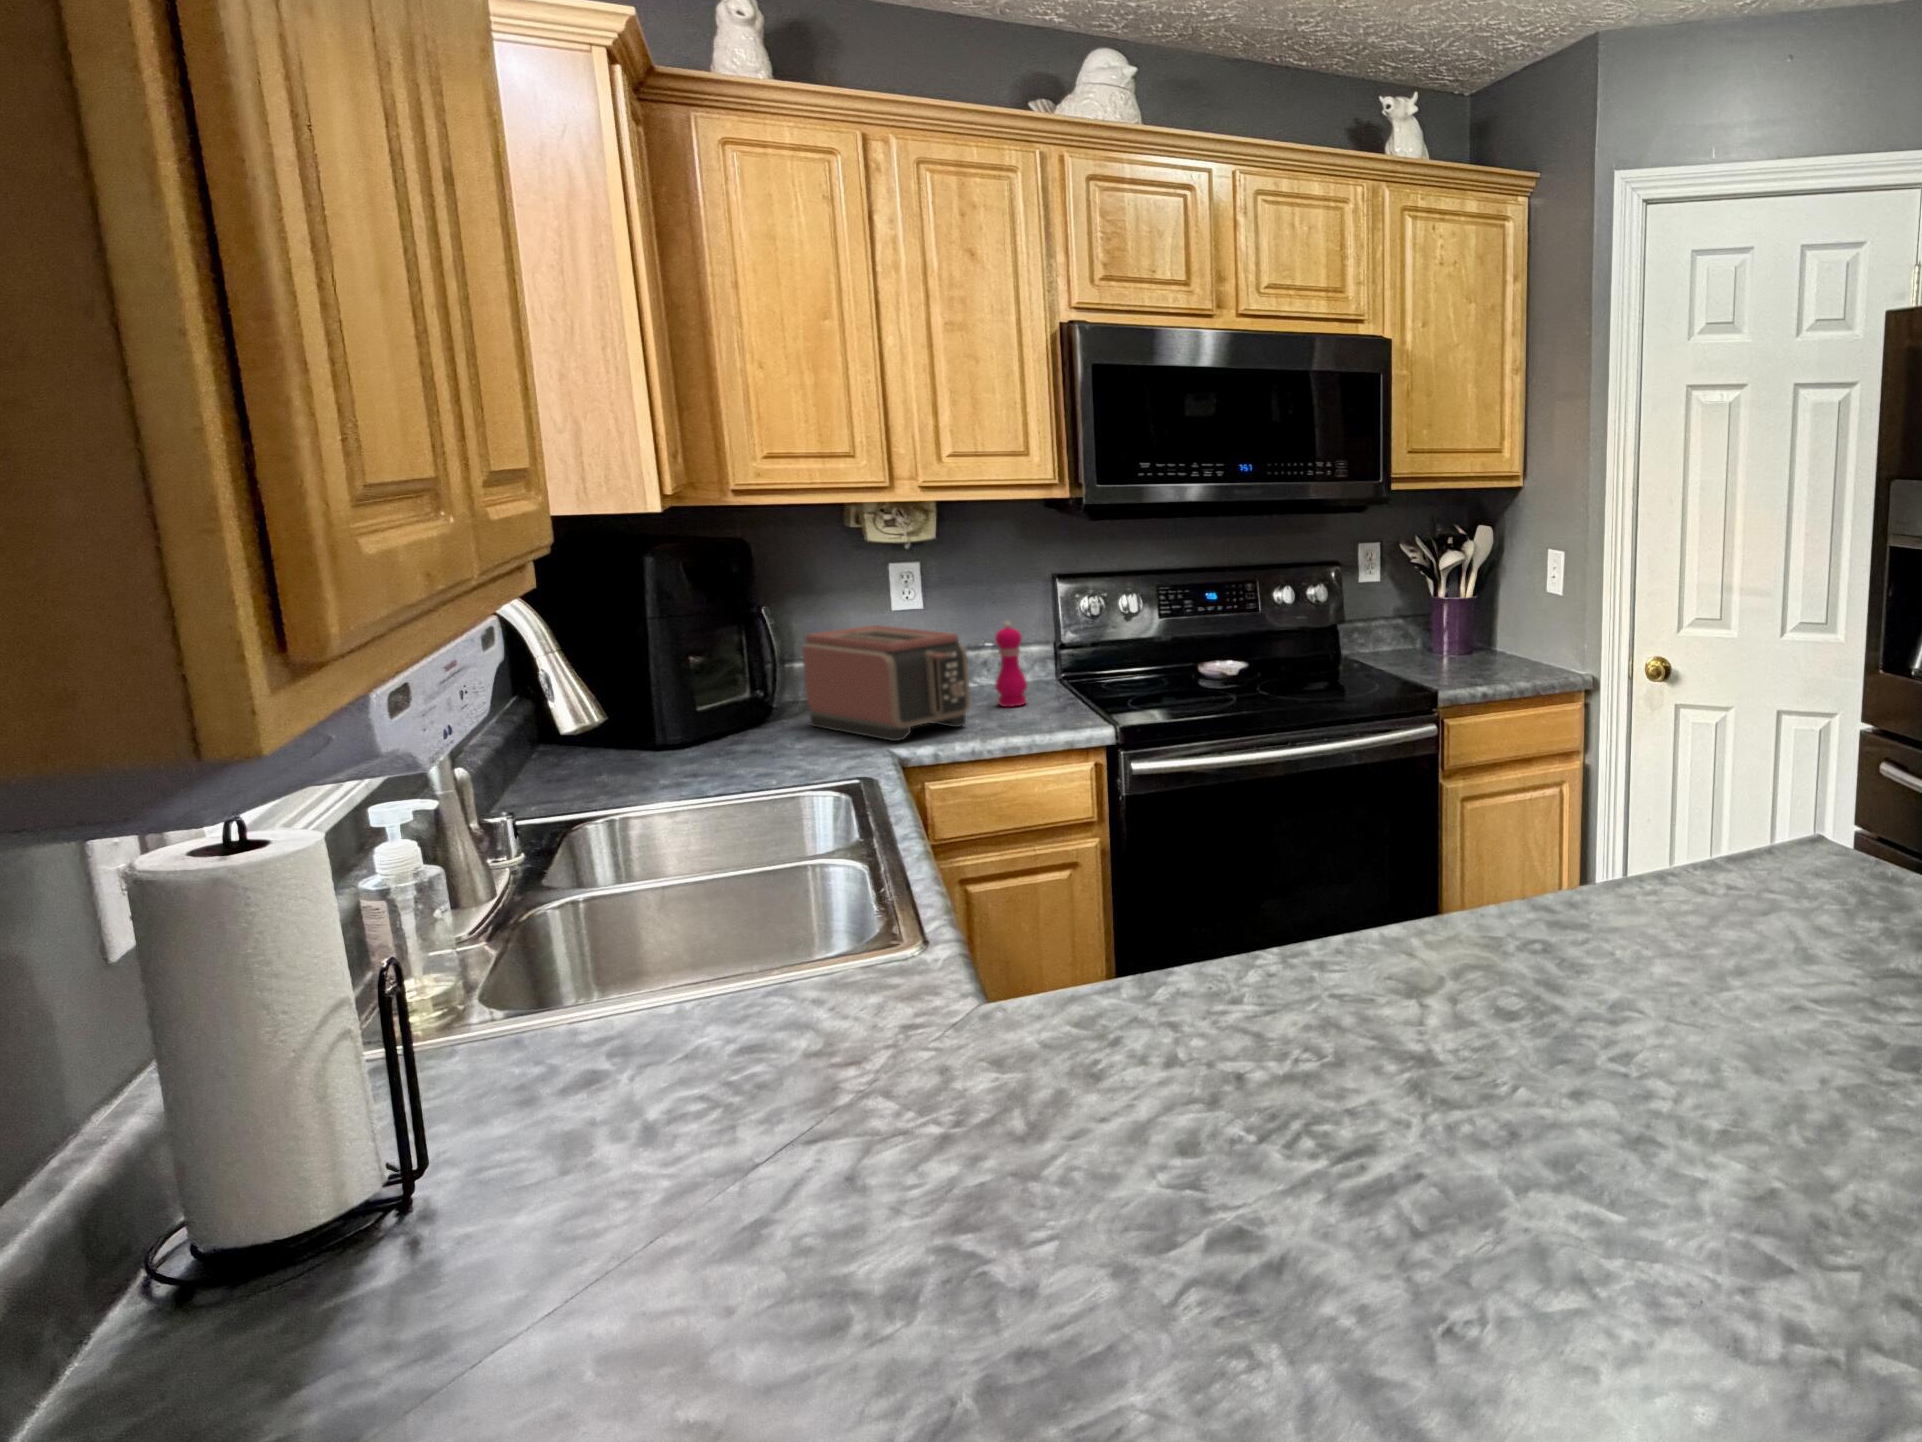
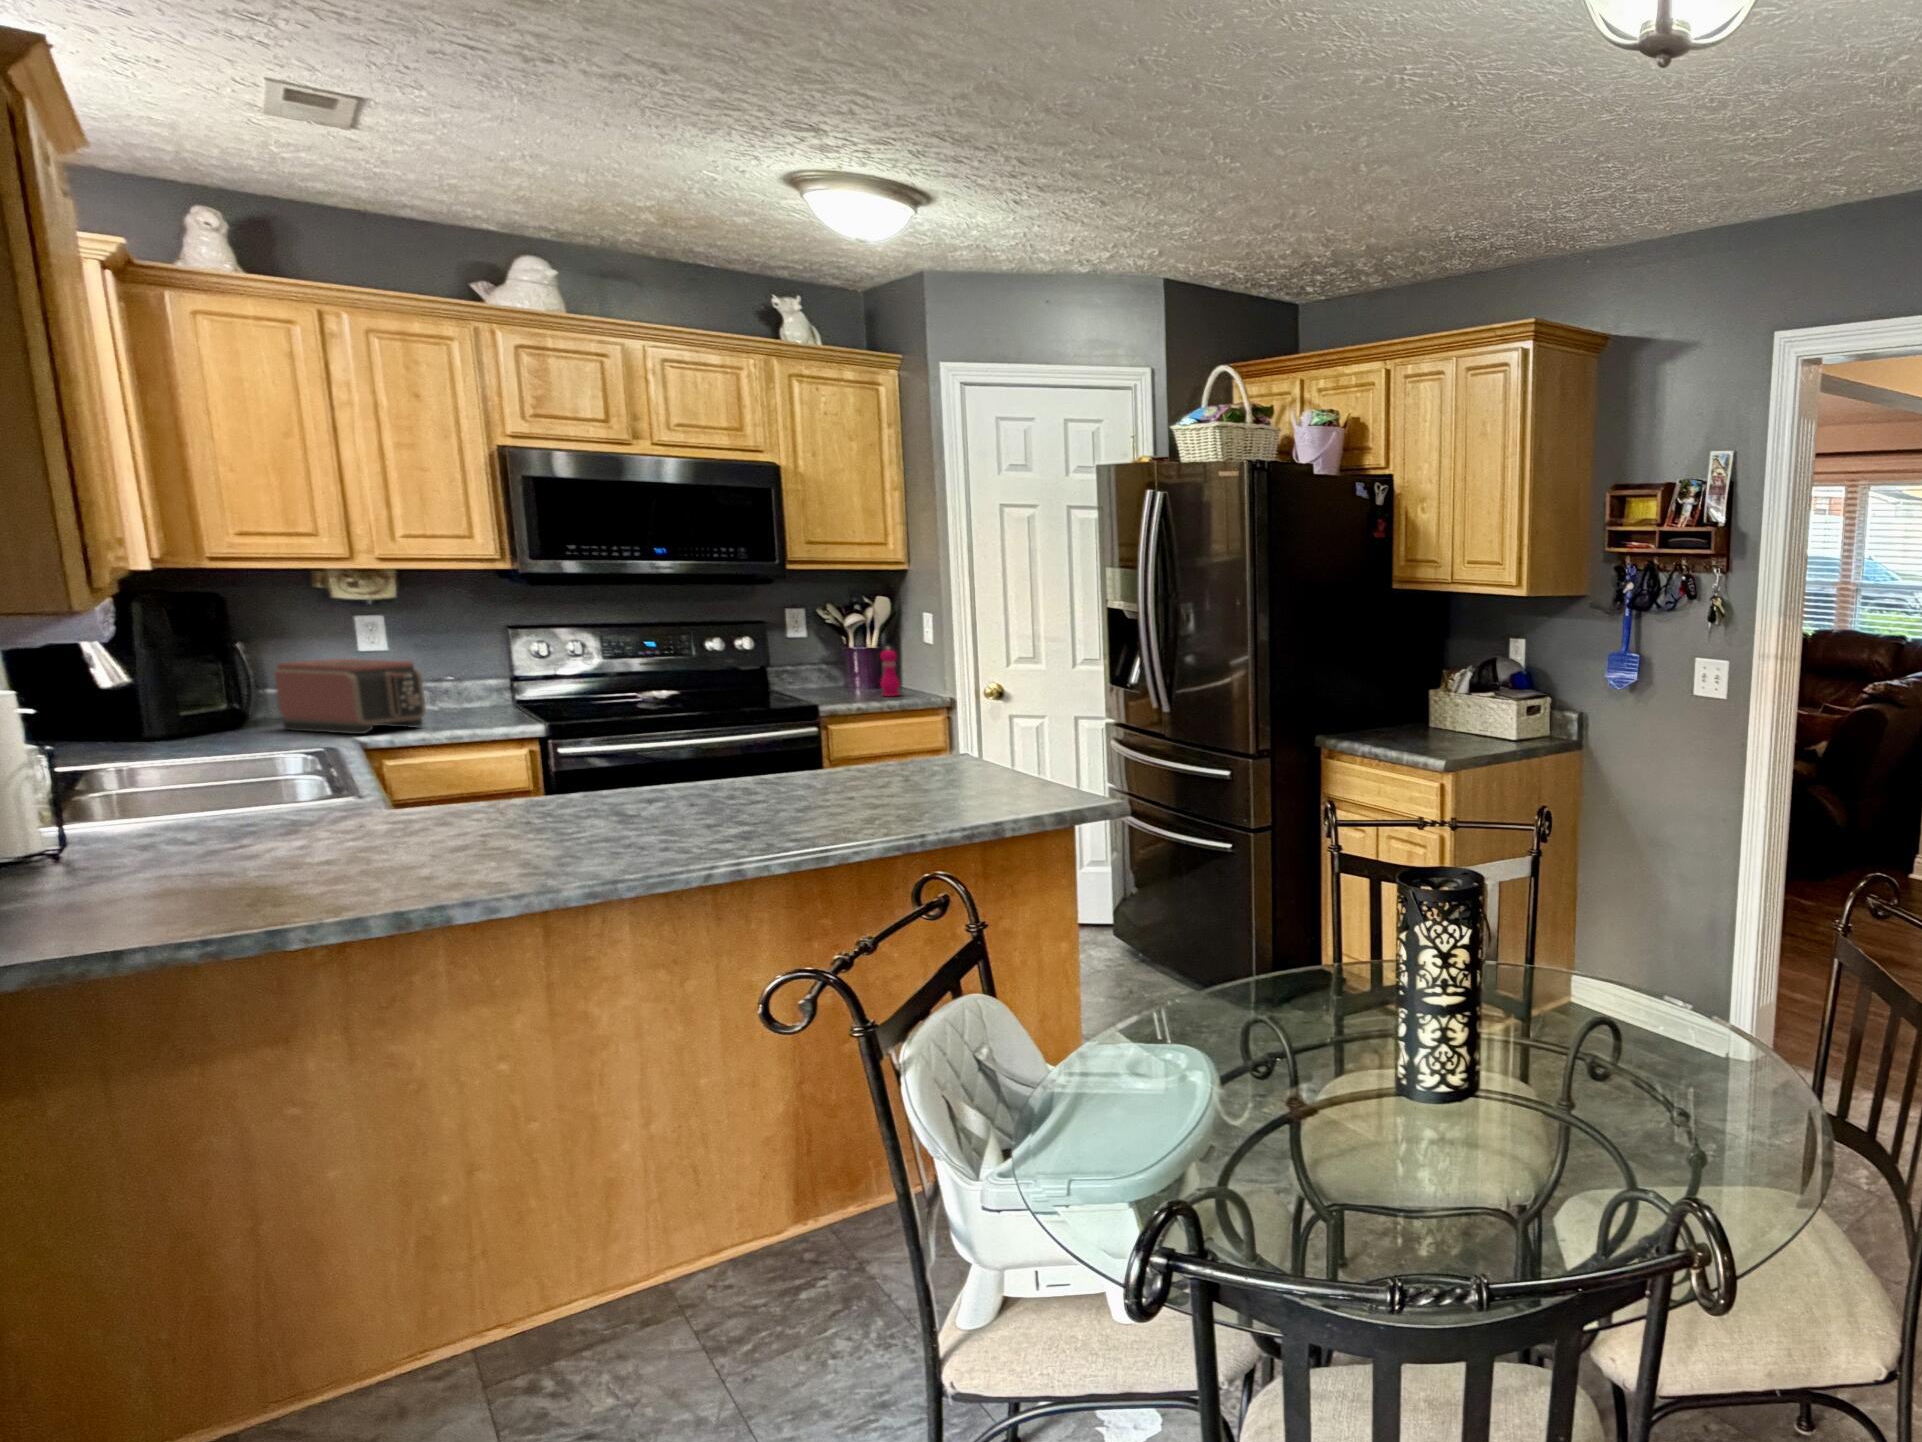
pepper mill: present [995,622,1027,707] -> present [880,647,900,696]

